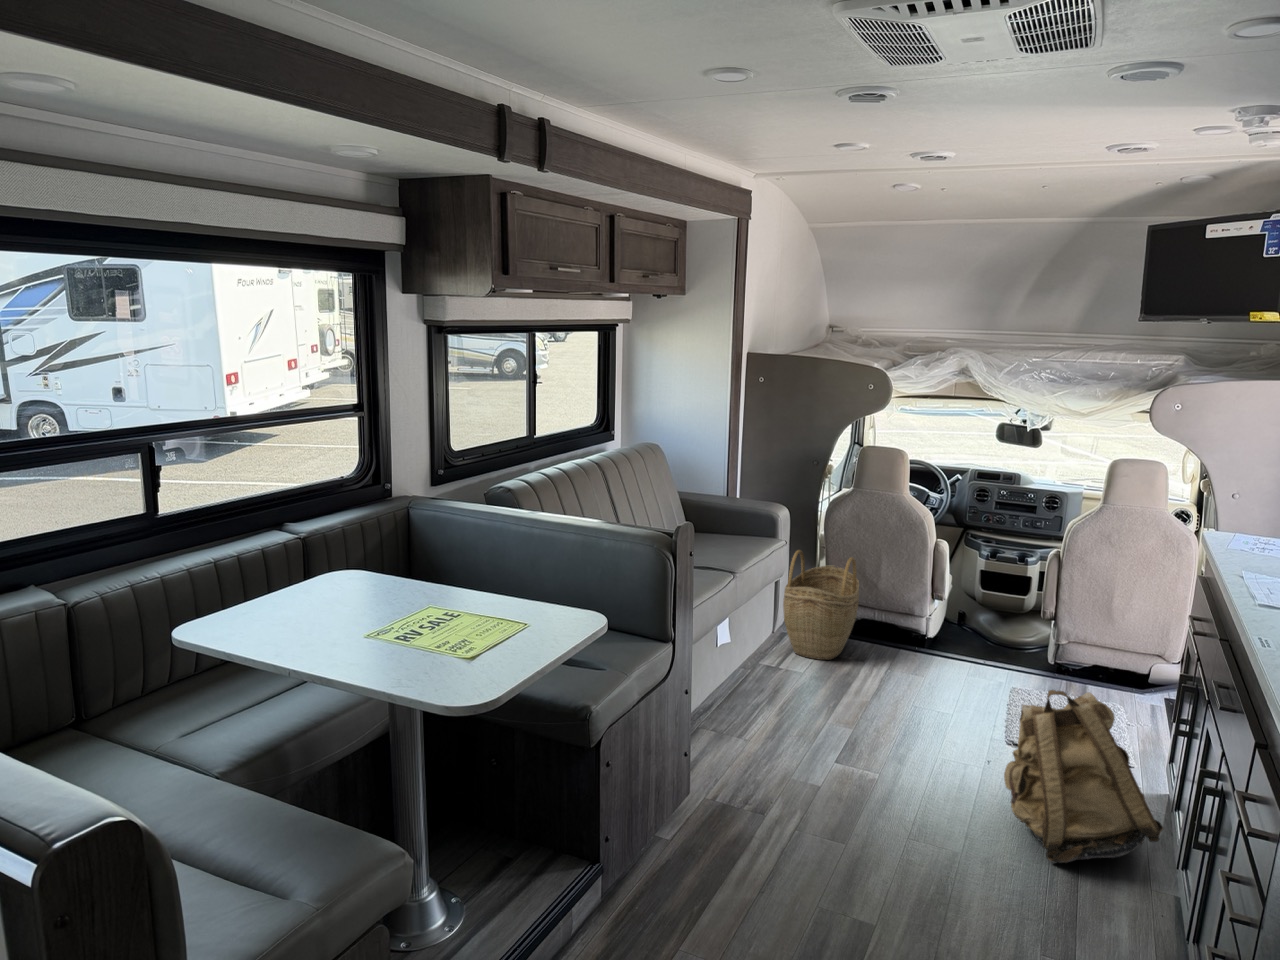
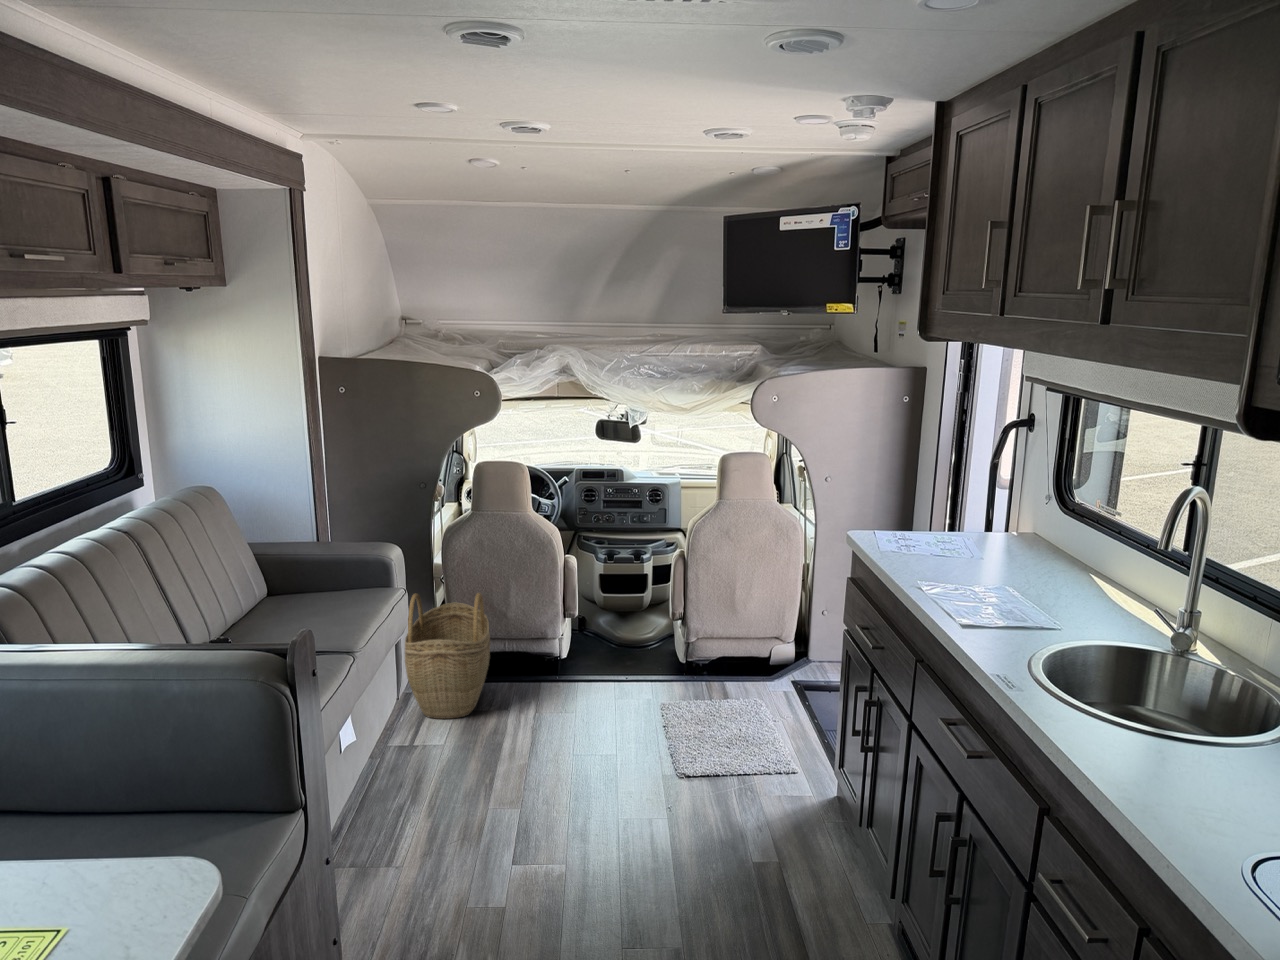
backpack: present [1004,690,1163,863] -> none [707,727,868,924]

